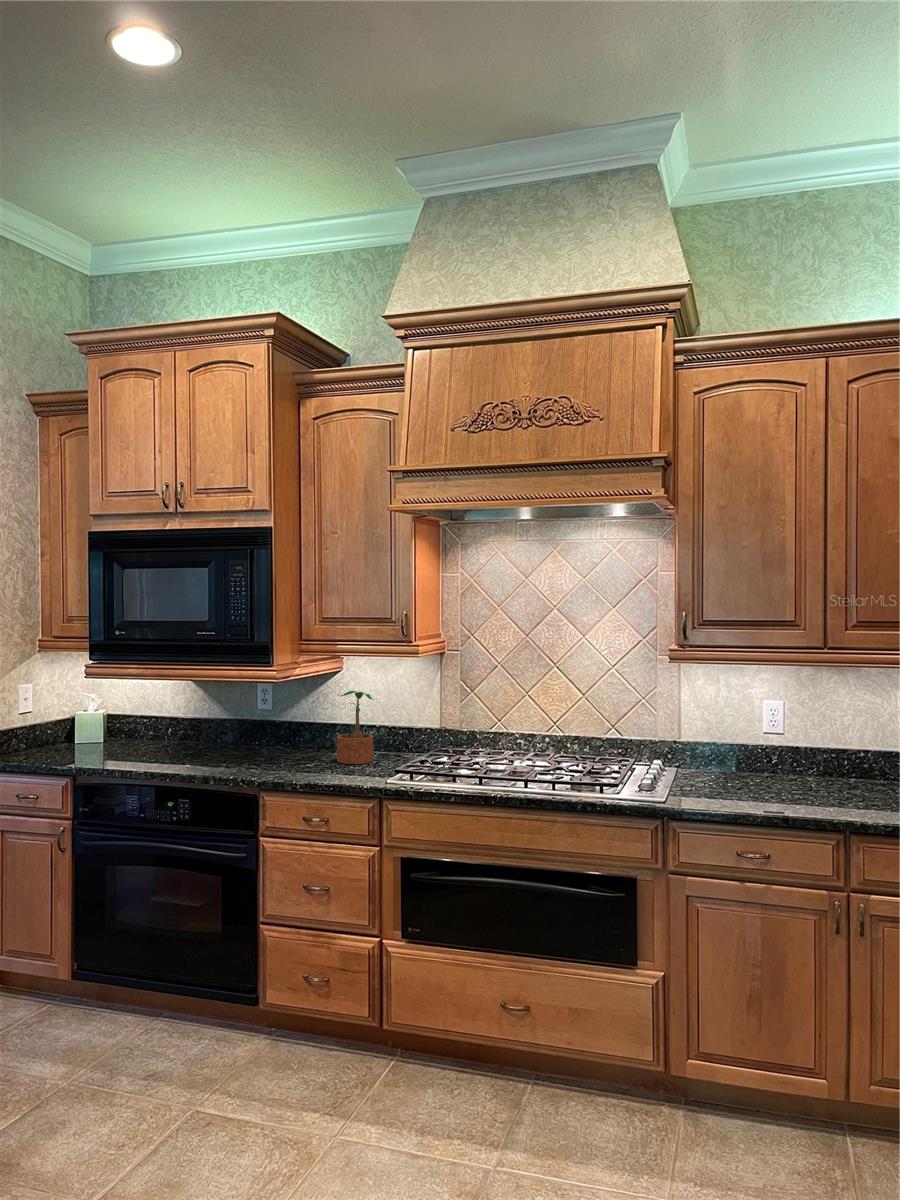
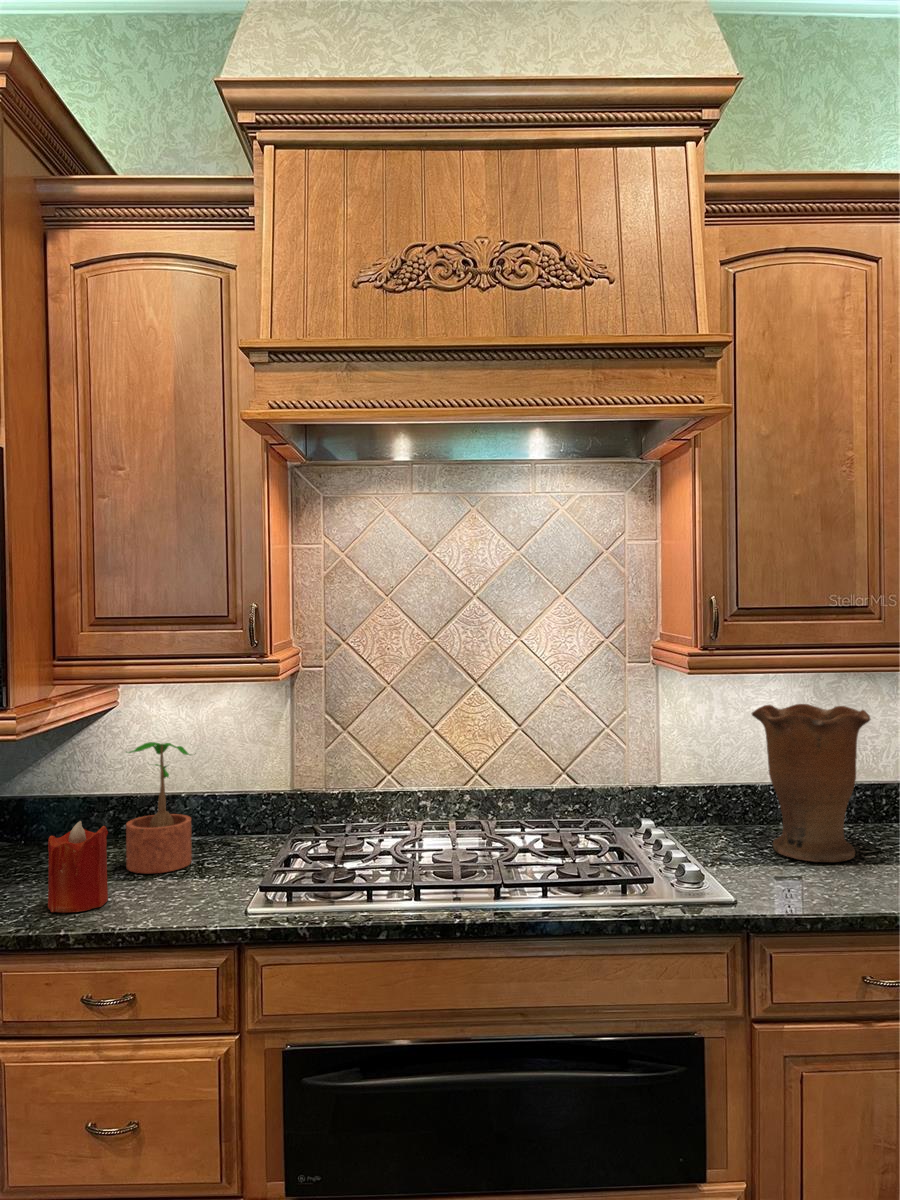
vase: none [715,686,793,790] -> present [752,704,870,862]
candle: none [292,728,322,775] -> present [48,821,108,912]

